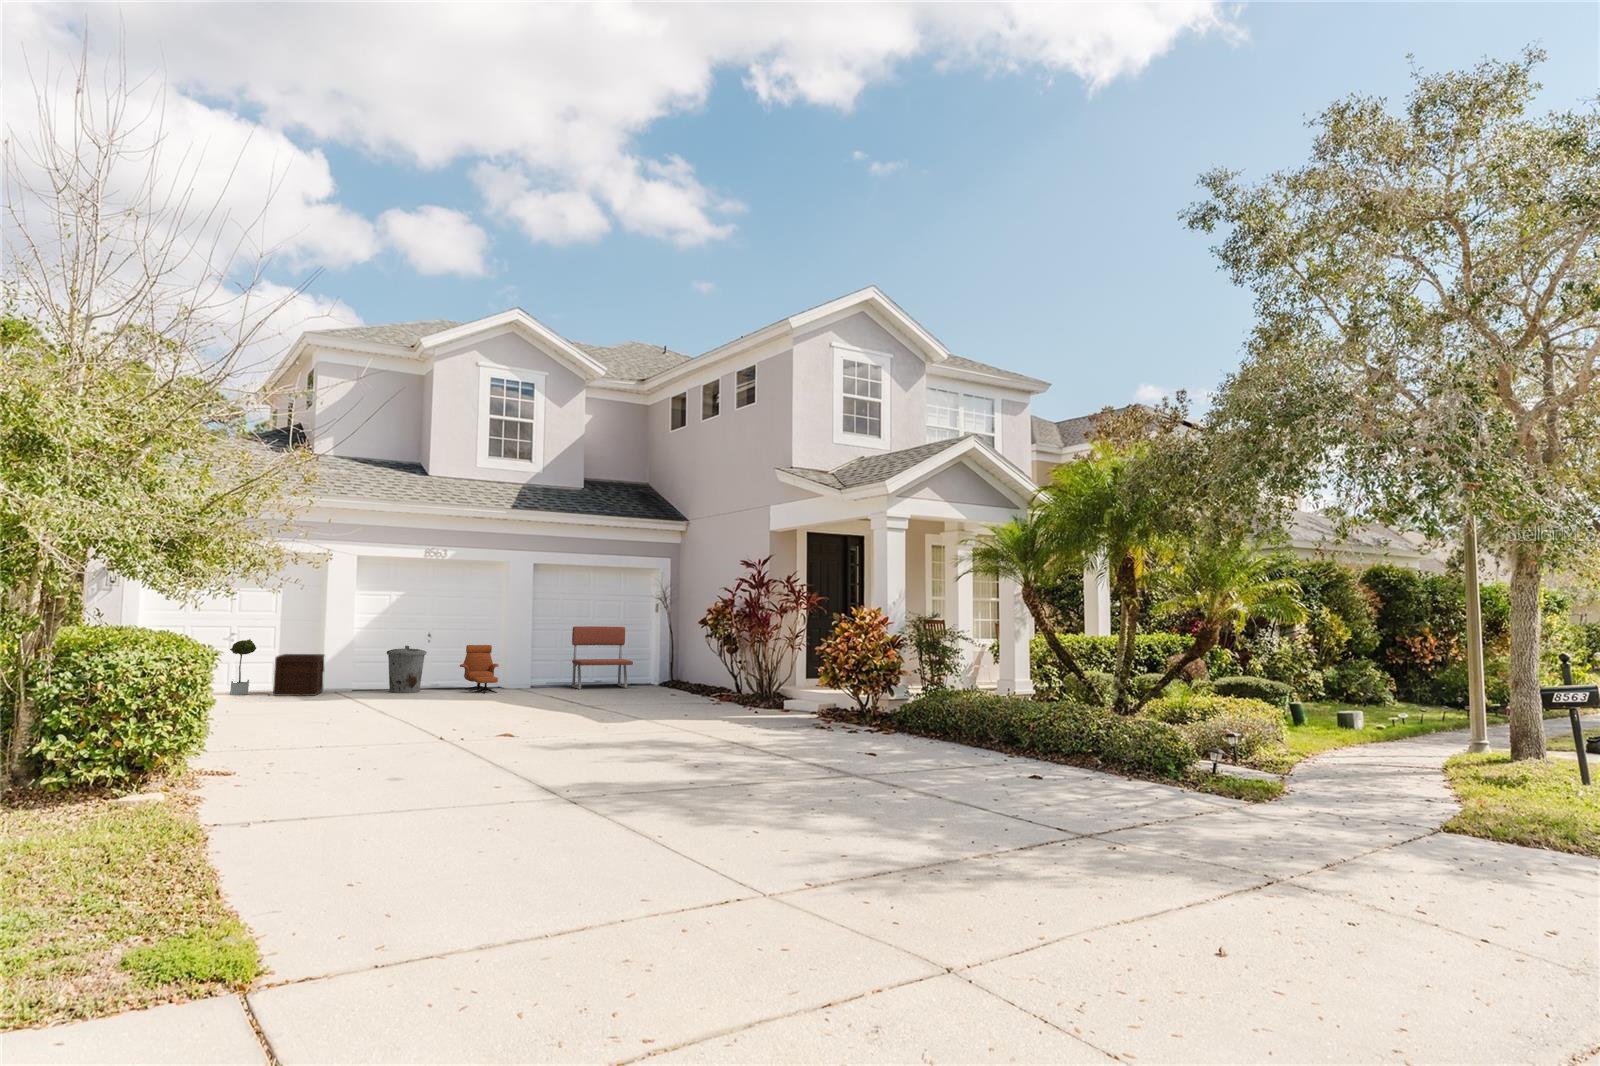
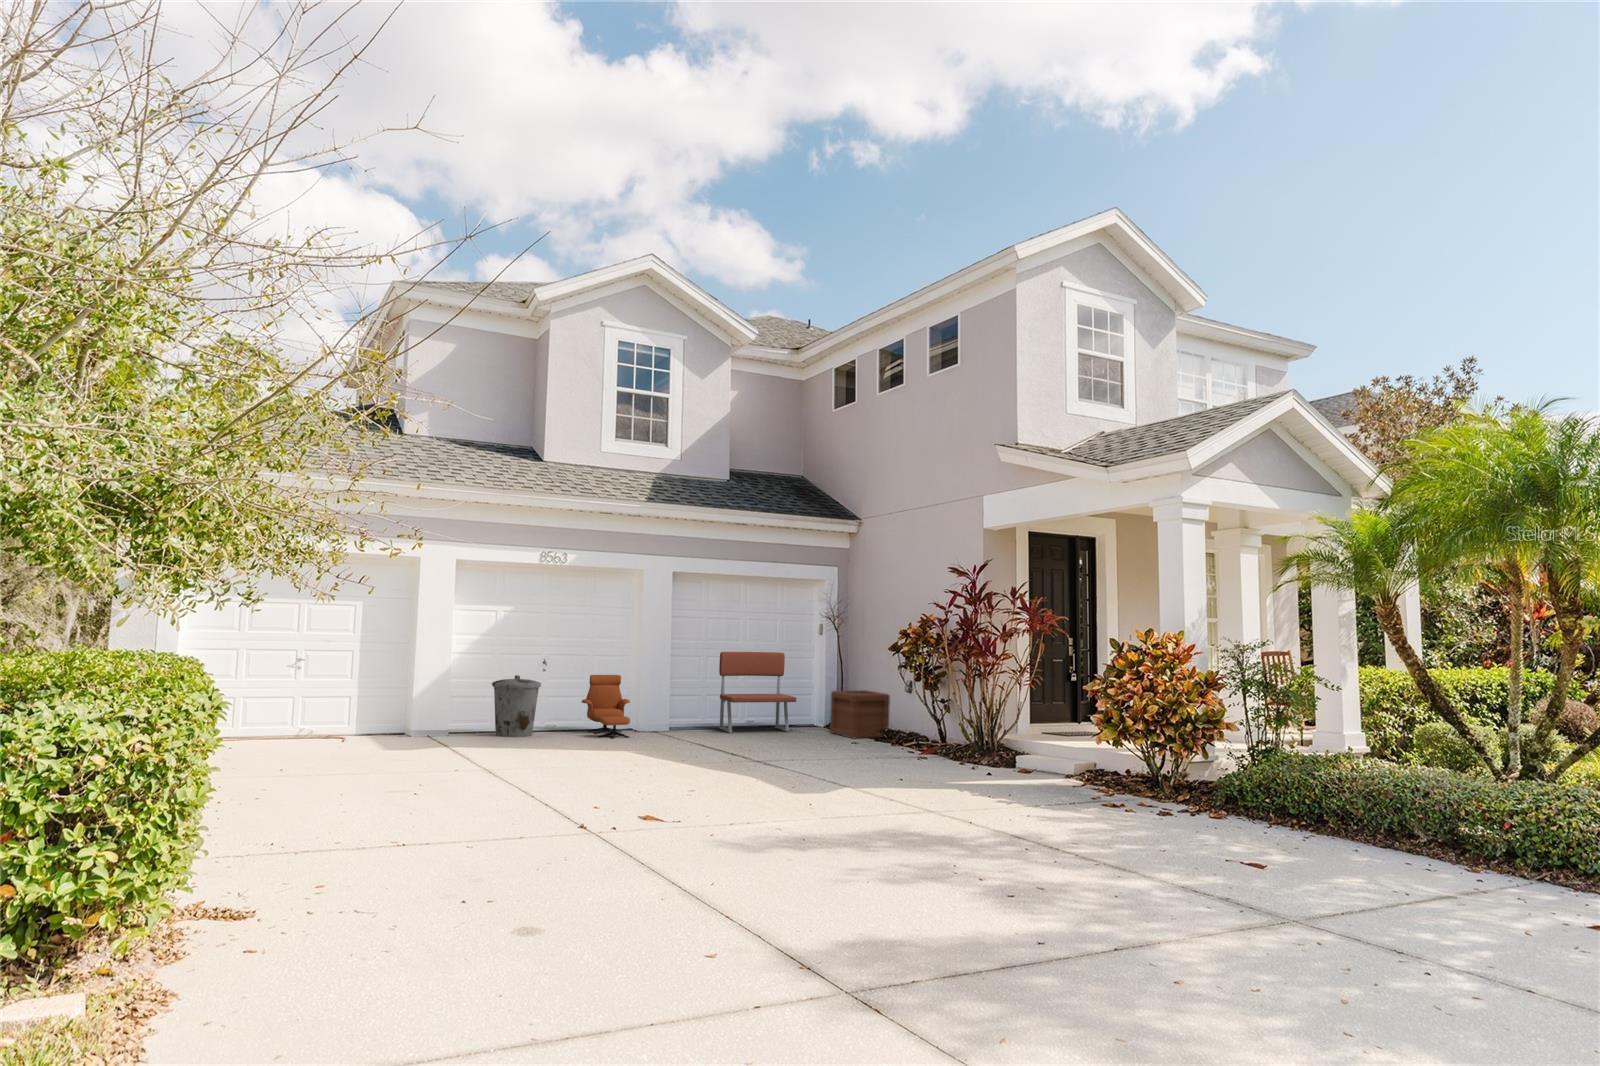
potted tree: present [230,639,256,695] -> none [299,666,332,738]
wooden crate: present [273,654,324,696] -> present [830,690,890,738]

